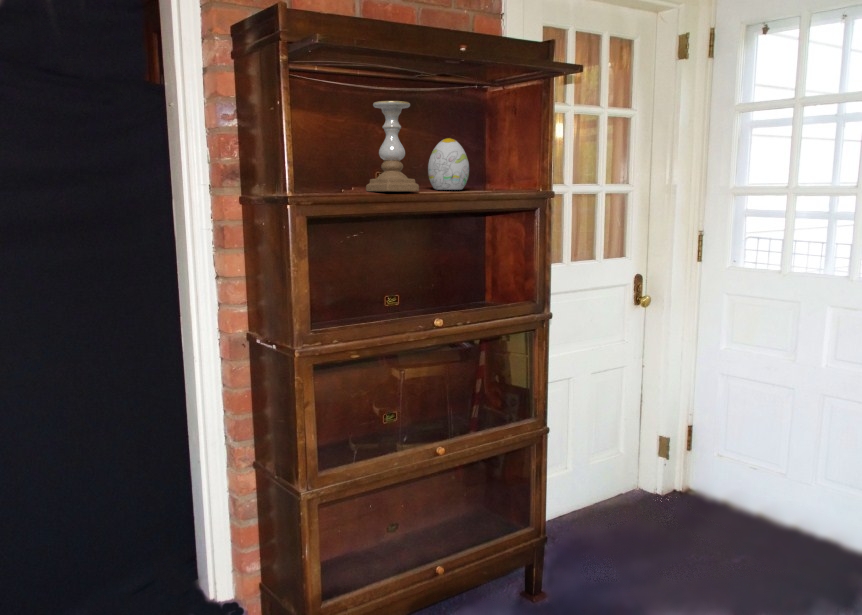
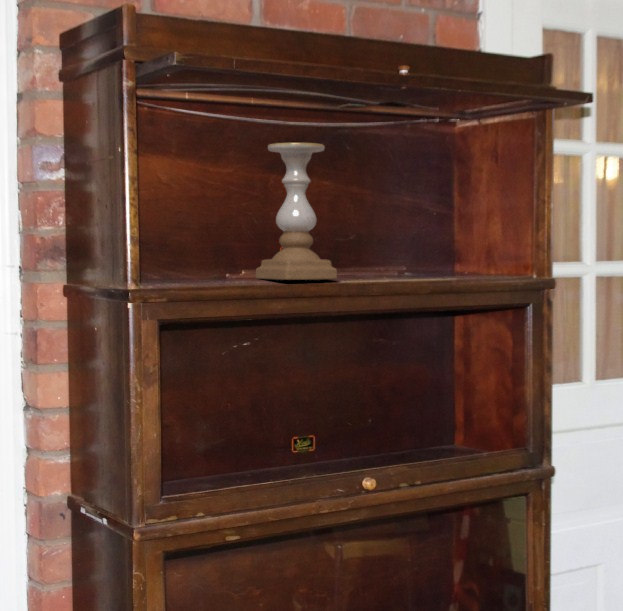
decorative egg: present [428,138,469,190] -> none [356,195,420,275]

